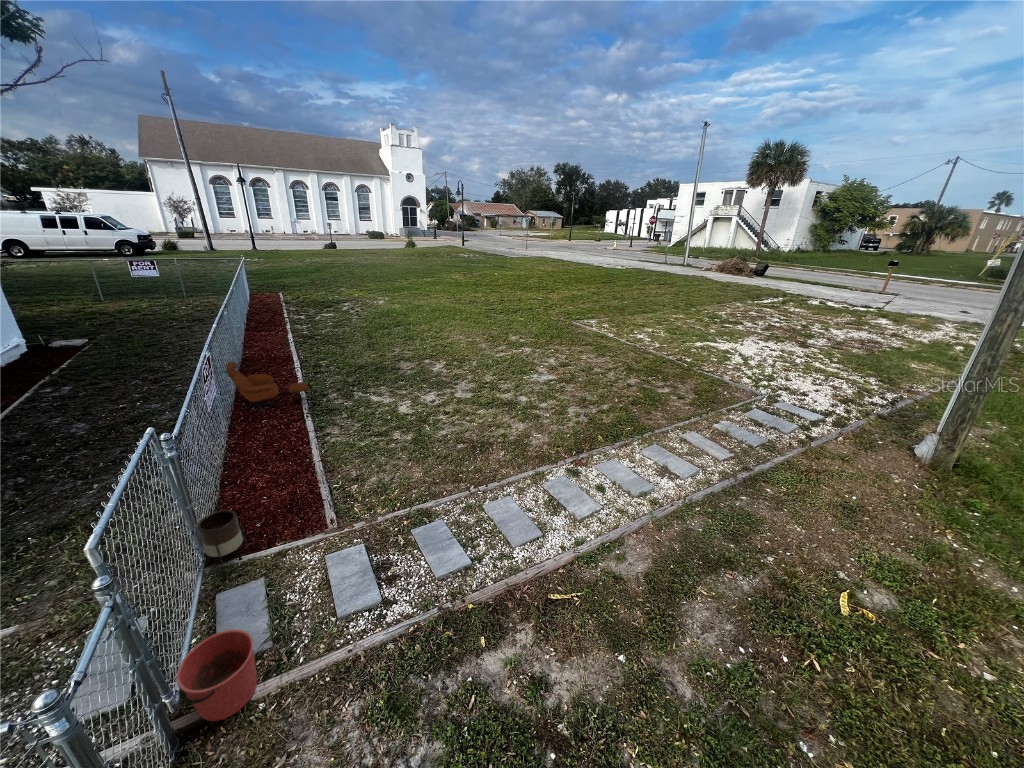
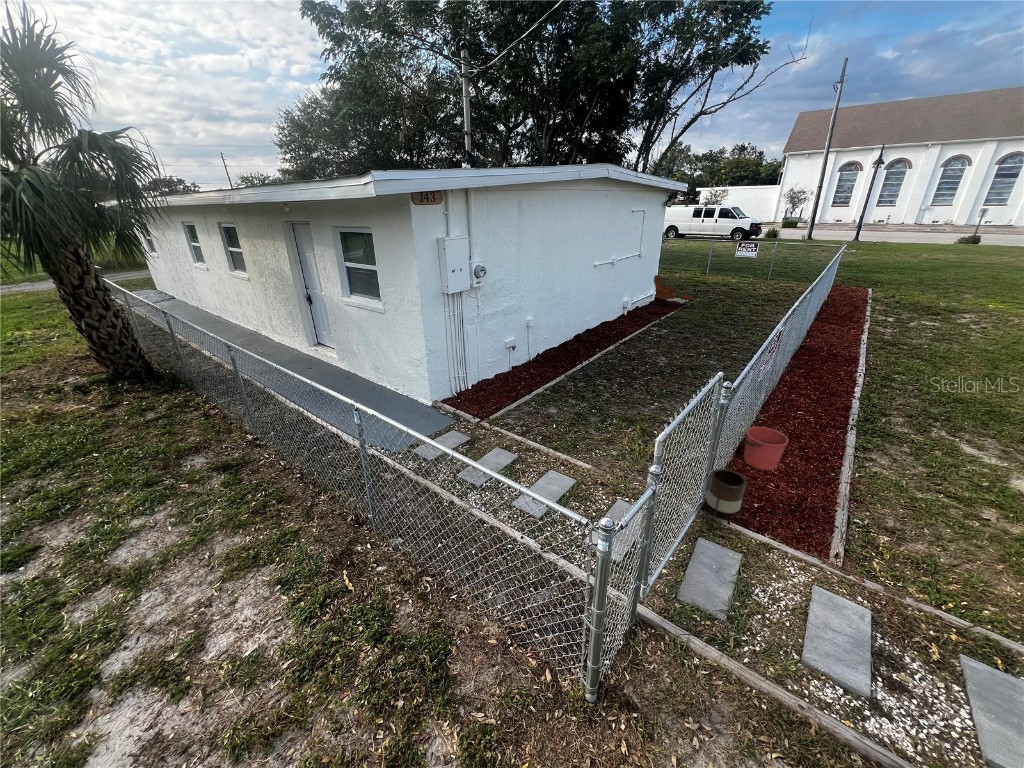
lounge chair: present [226,362,310,415] -> present [654,275,692,307]
bucket: present [177,629,257,721] -> present [744,427,788,470]

